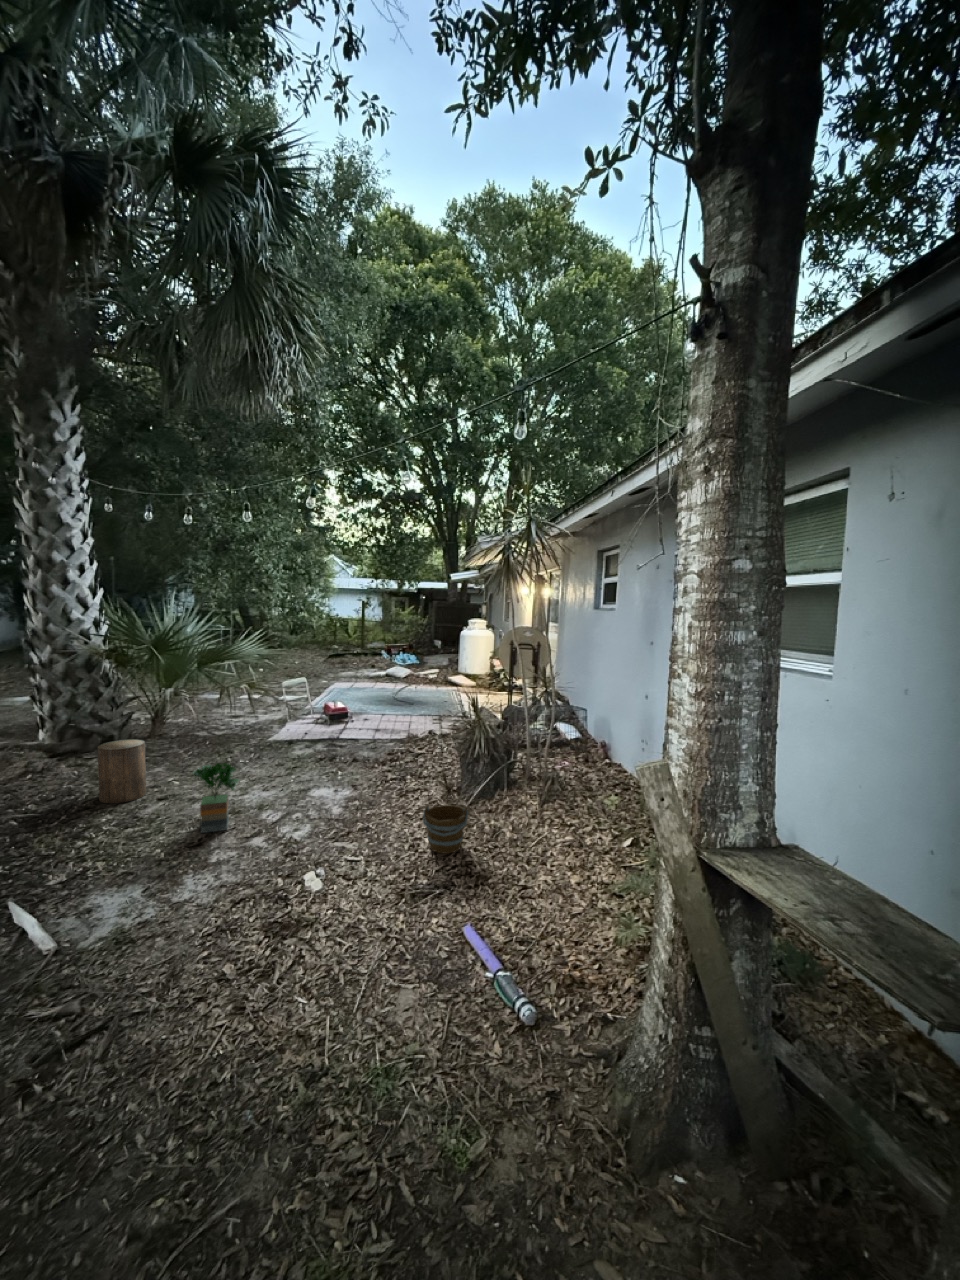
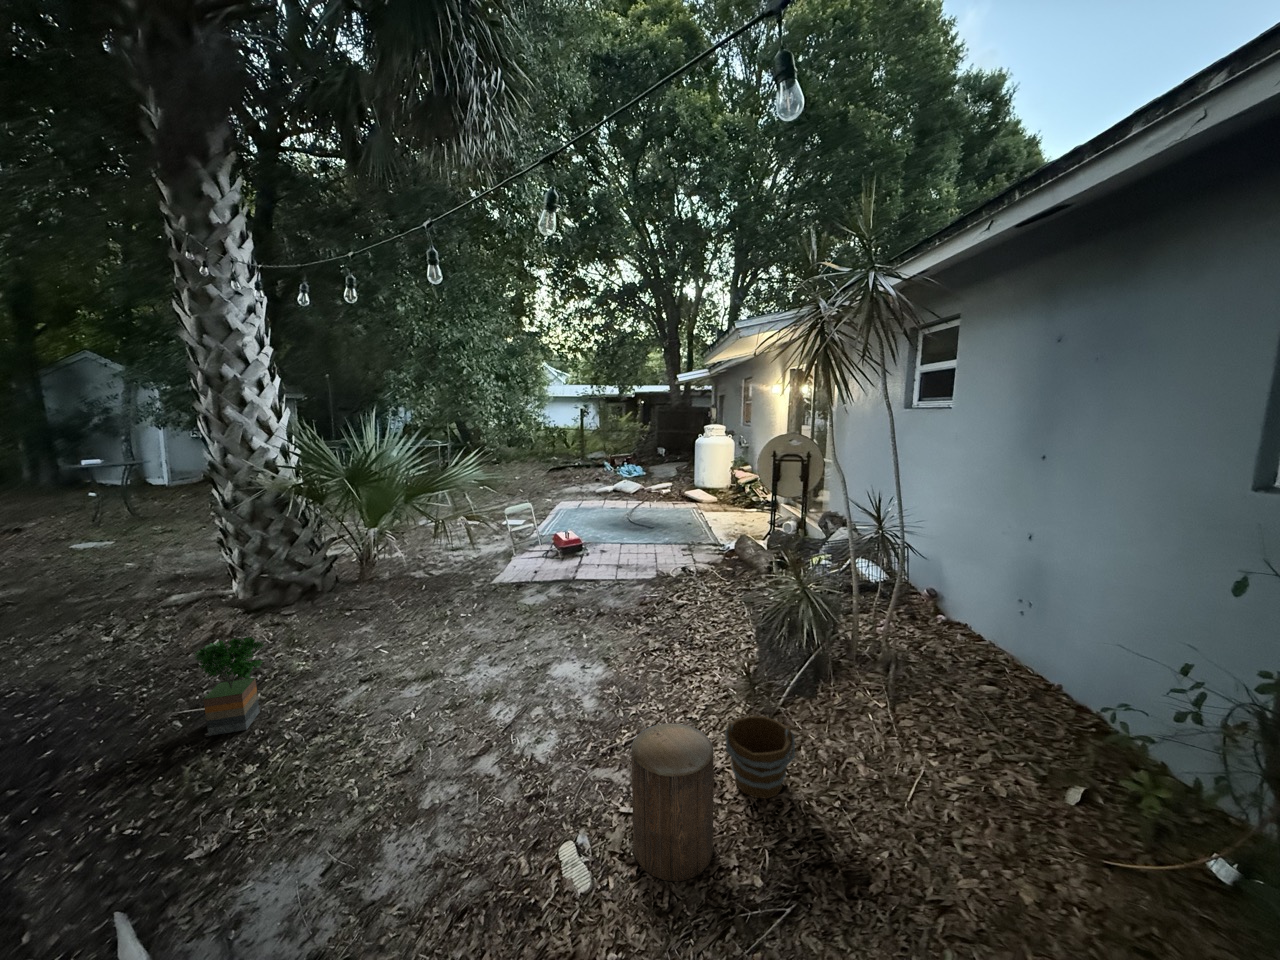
stool: present [98,739,146,803] -> present [631,723,714,881]
potted tree: present [193,763,239,833] -> present [195,637,264,736]

